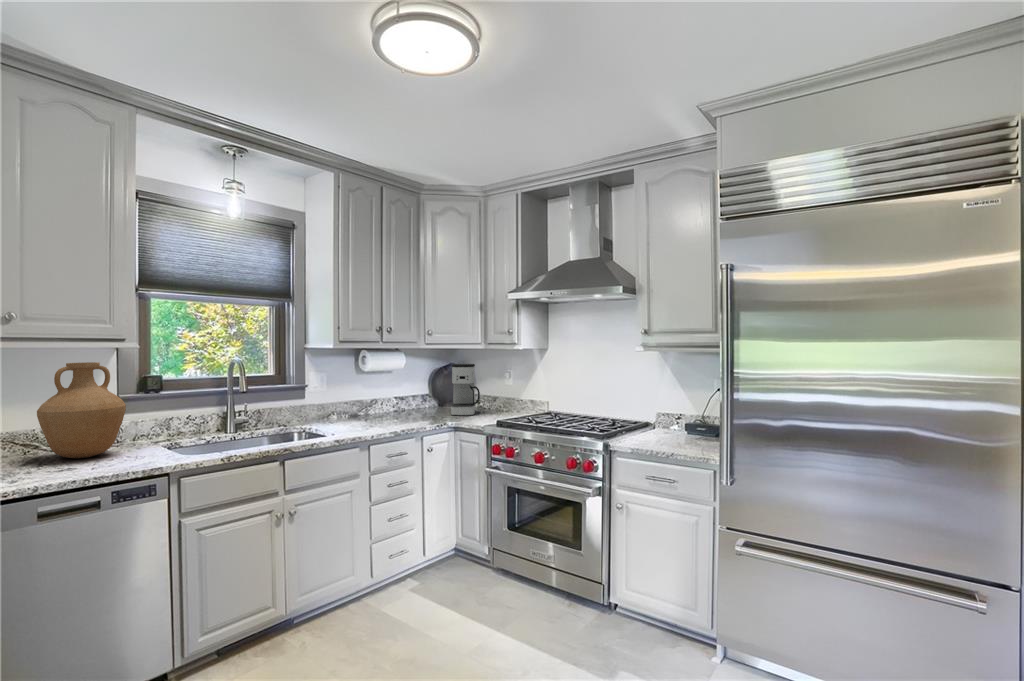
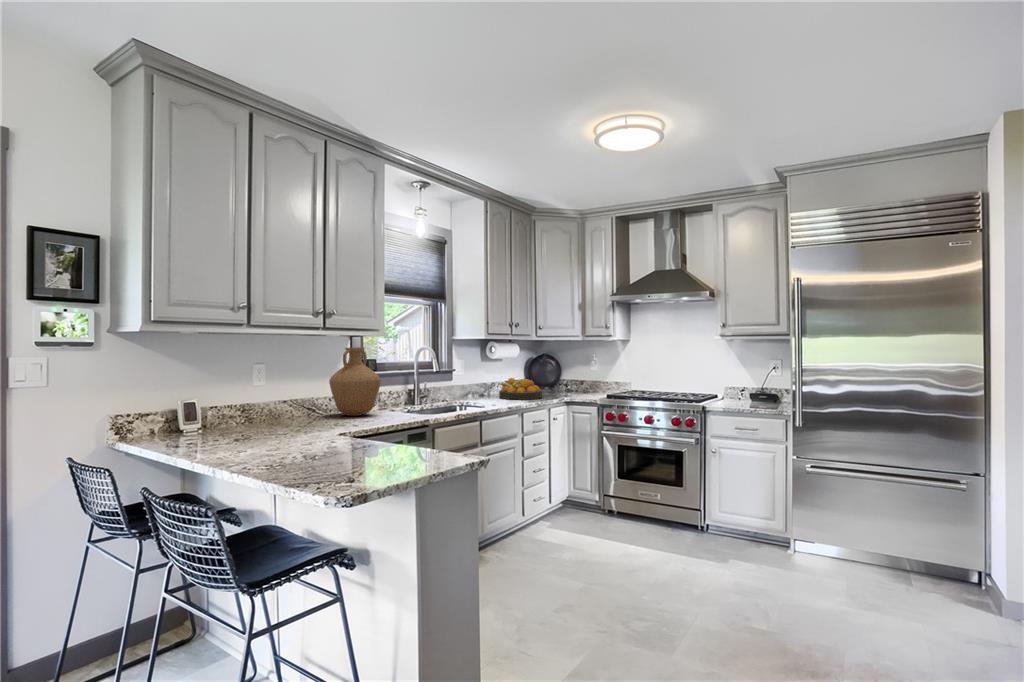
coffee maker: present [451,364,480,416] -> none [553,353,577,395]
fruit bowl: none [369,395,424,424] -> present [499,378,542,399]

